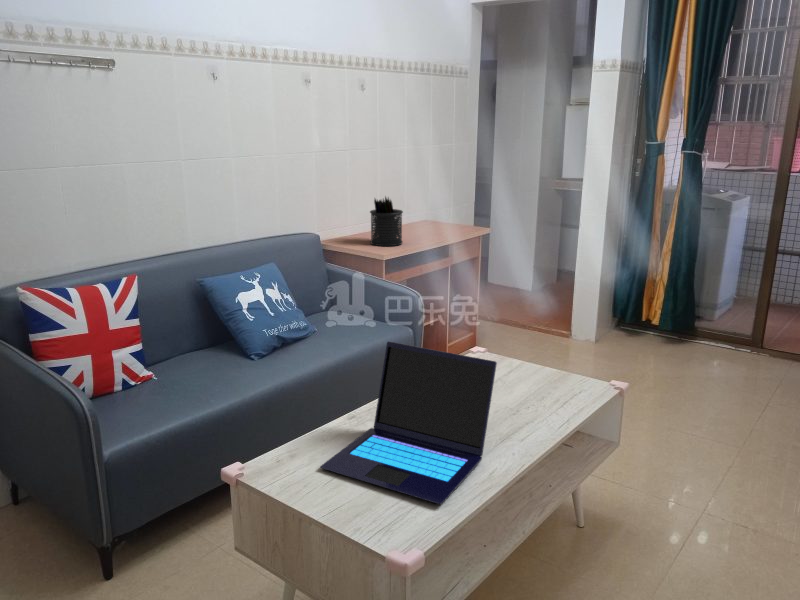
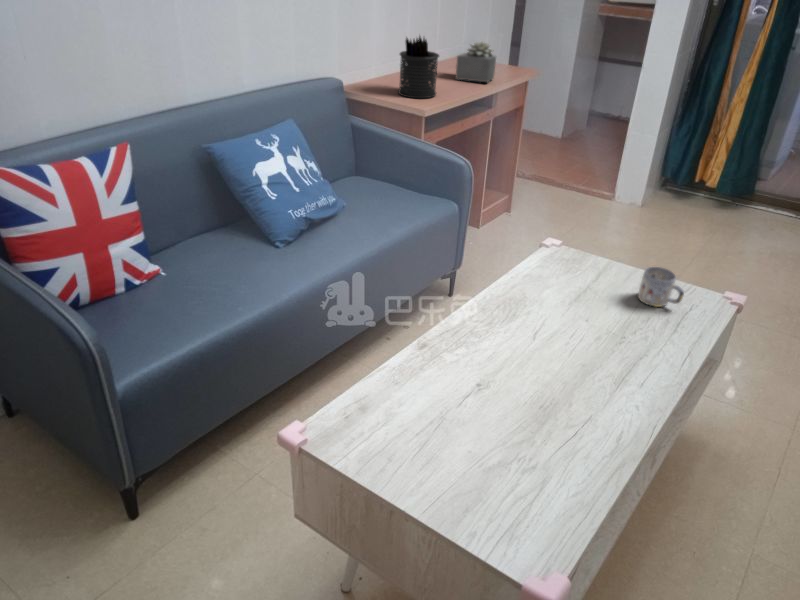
succulent plant: none [424,200,459,234] -> present [456,41,496,82]
laptop: present [320,342,497,504] -> none [404,256,631,490]
mug: none [545,361,578,394] -> present [638,267,684,307]

